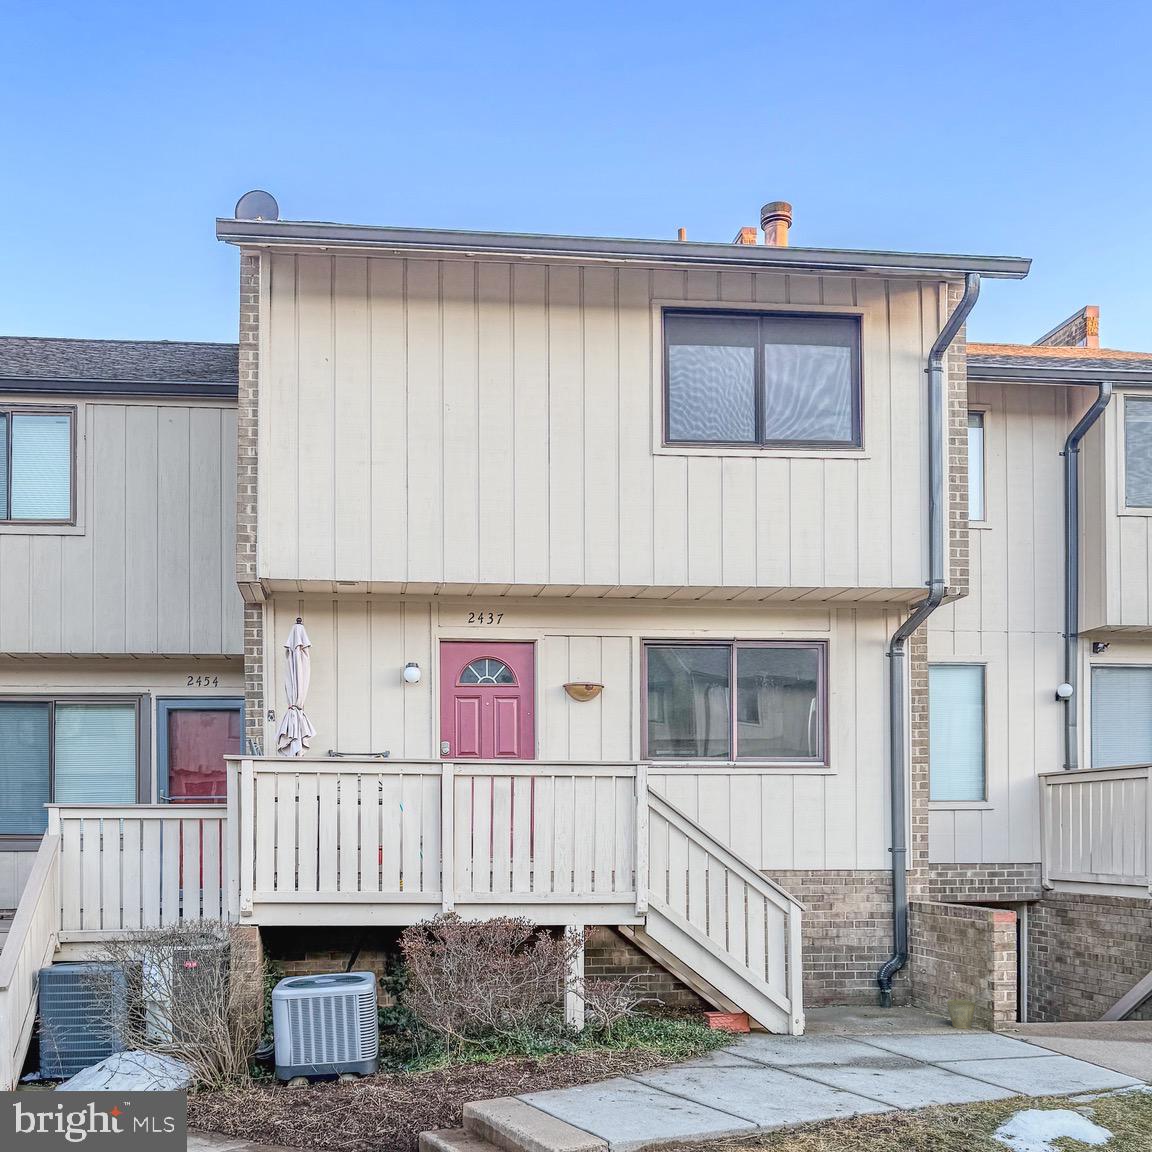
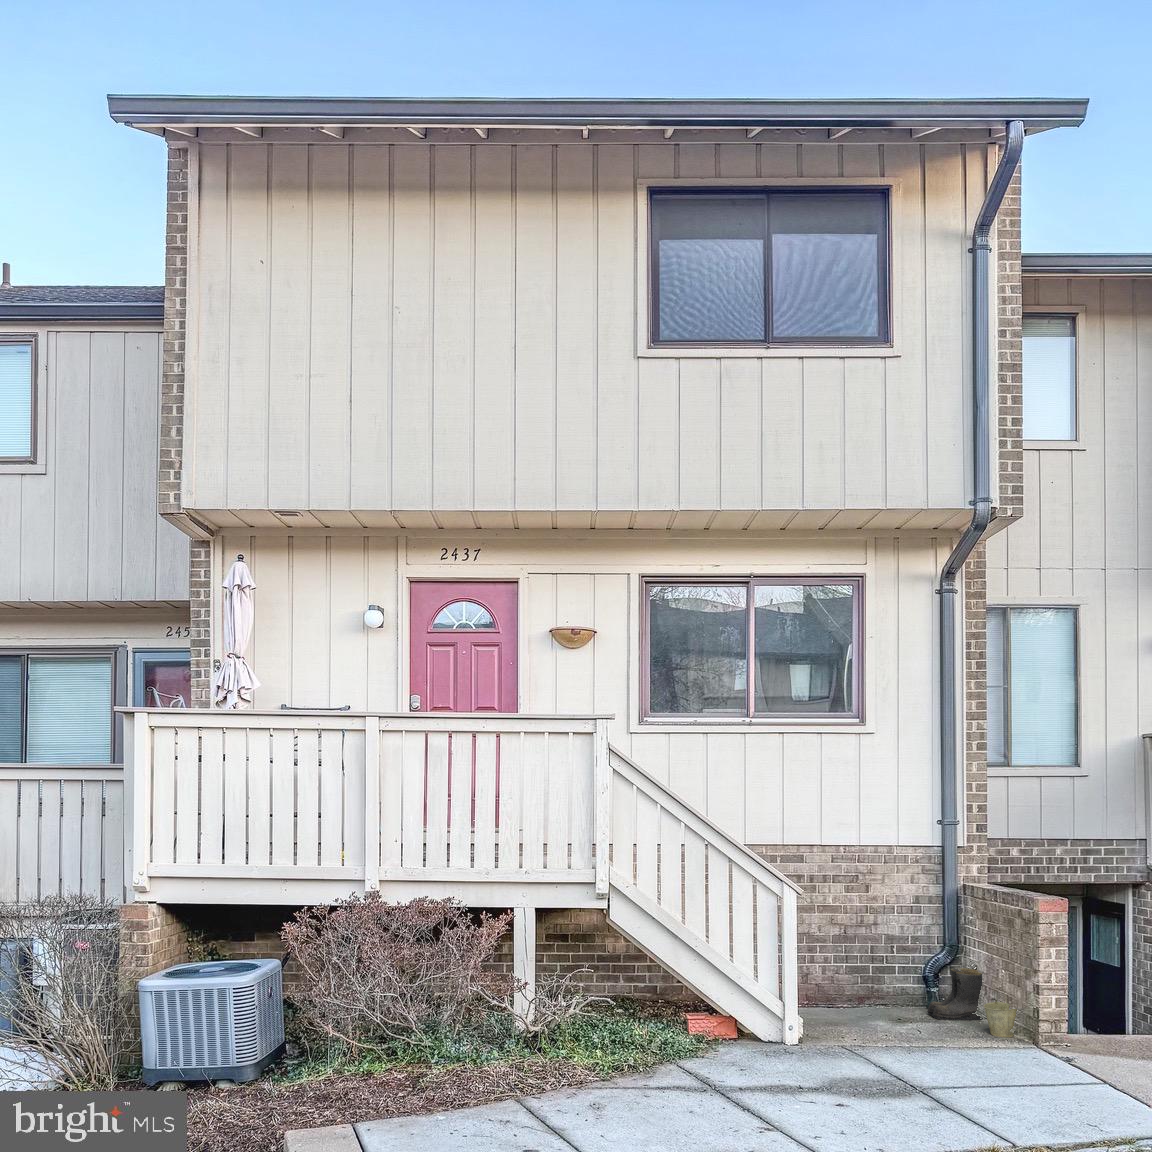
boots: none [888,972,937,1017] -> present [927,968,982,1020]

